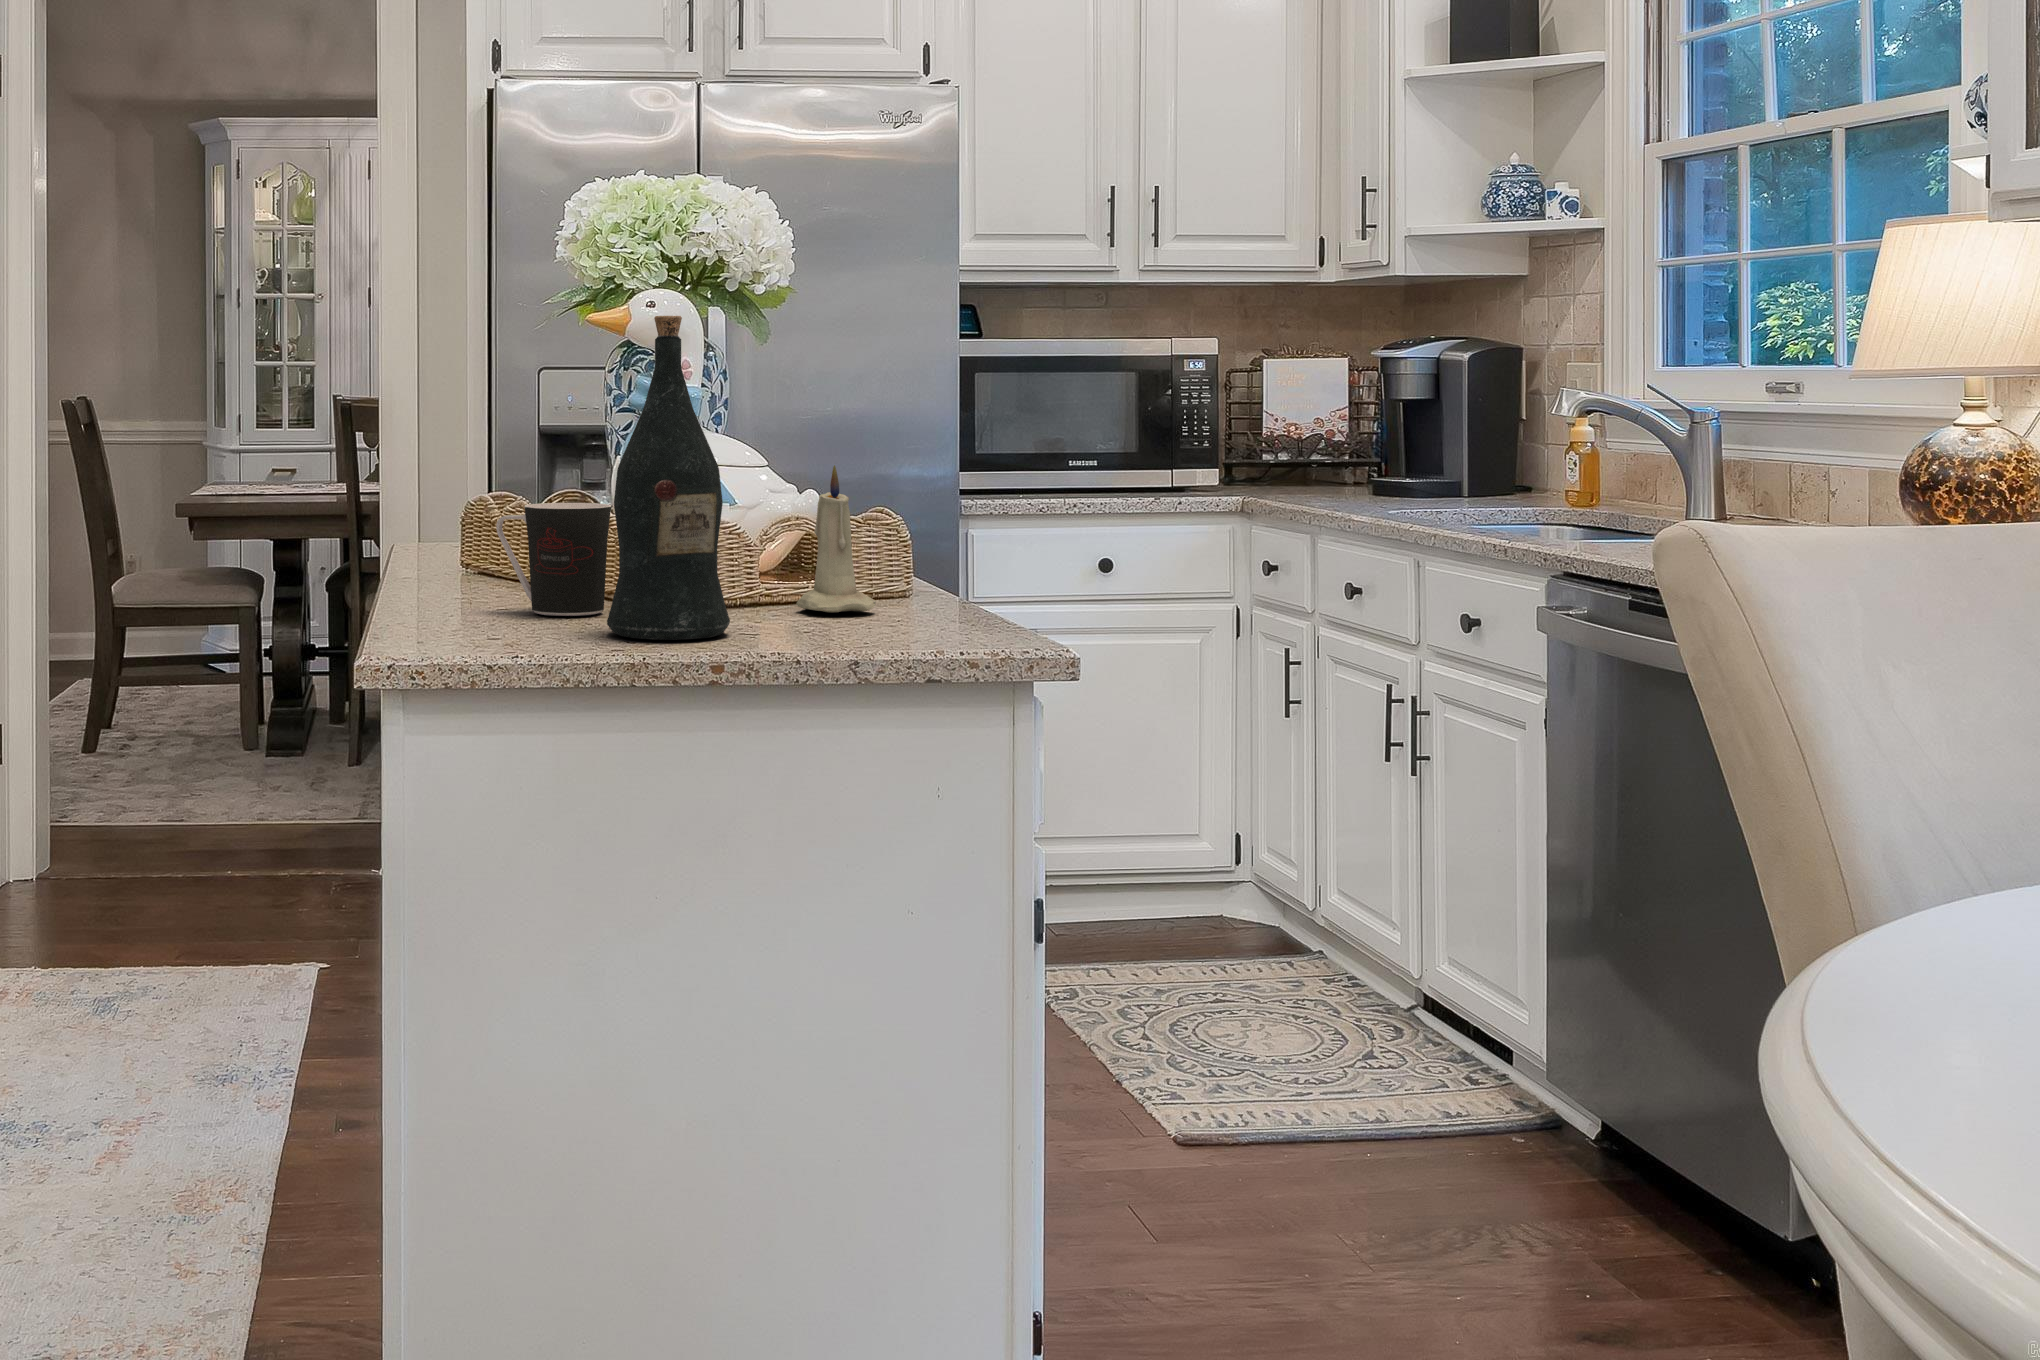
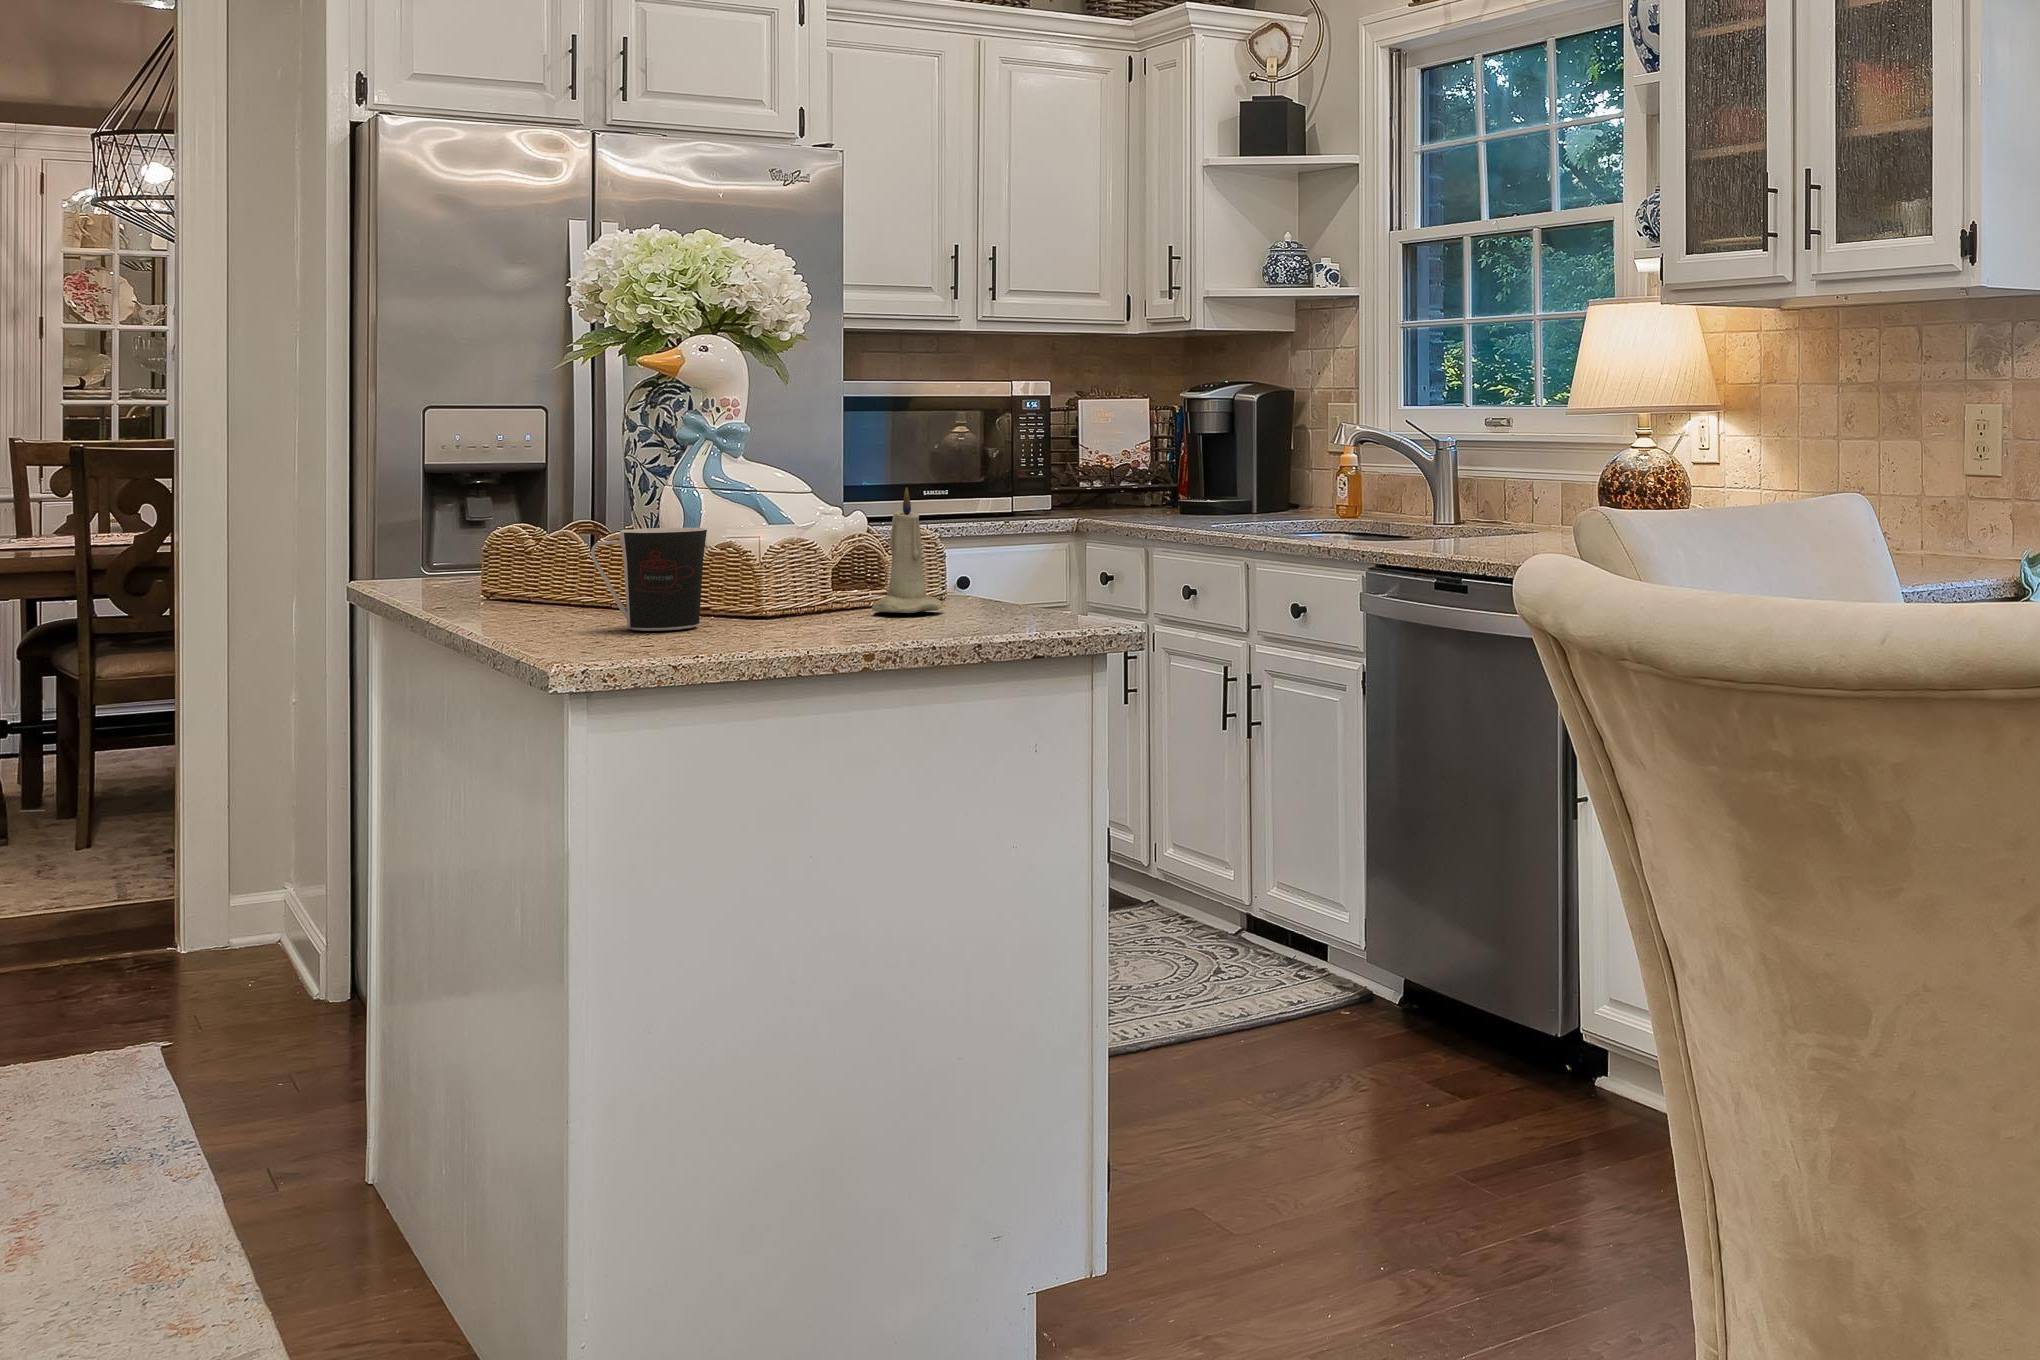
wine bottle: present [607,316,730,640] -> none [735,357,850,641]

